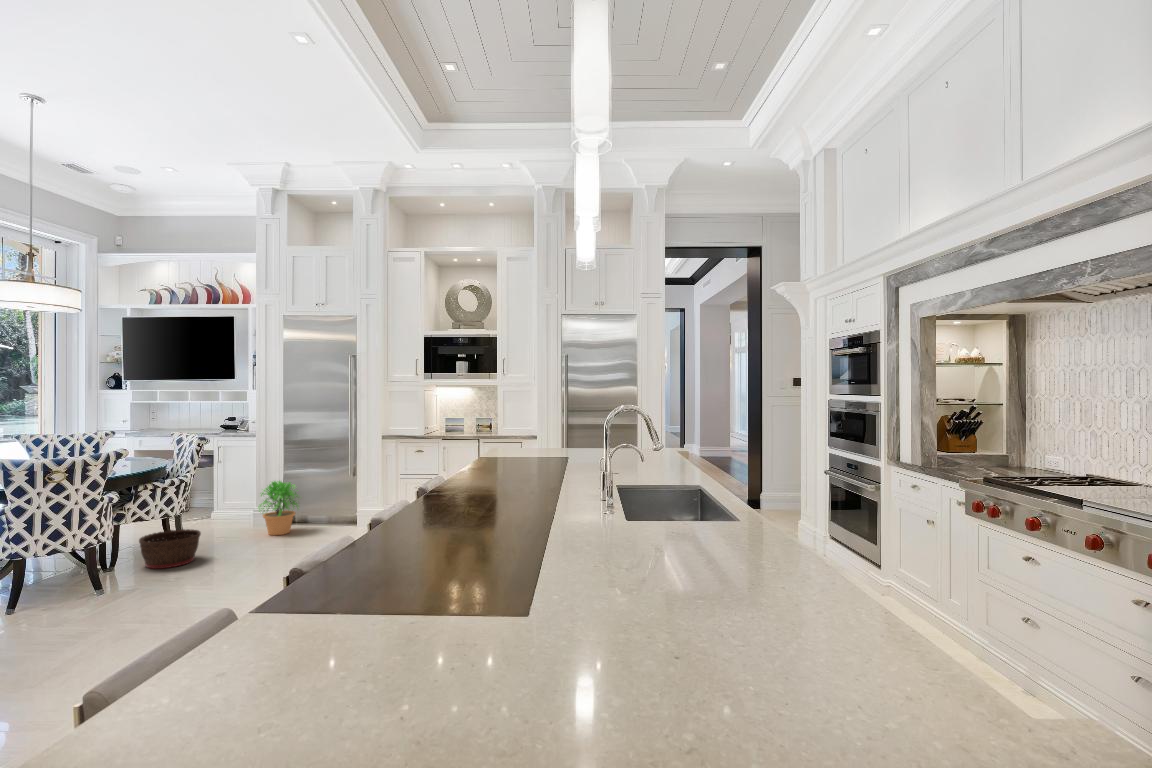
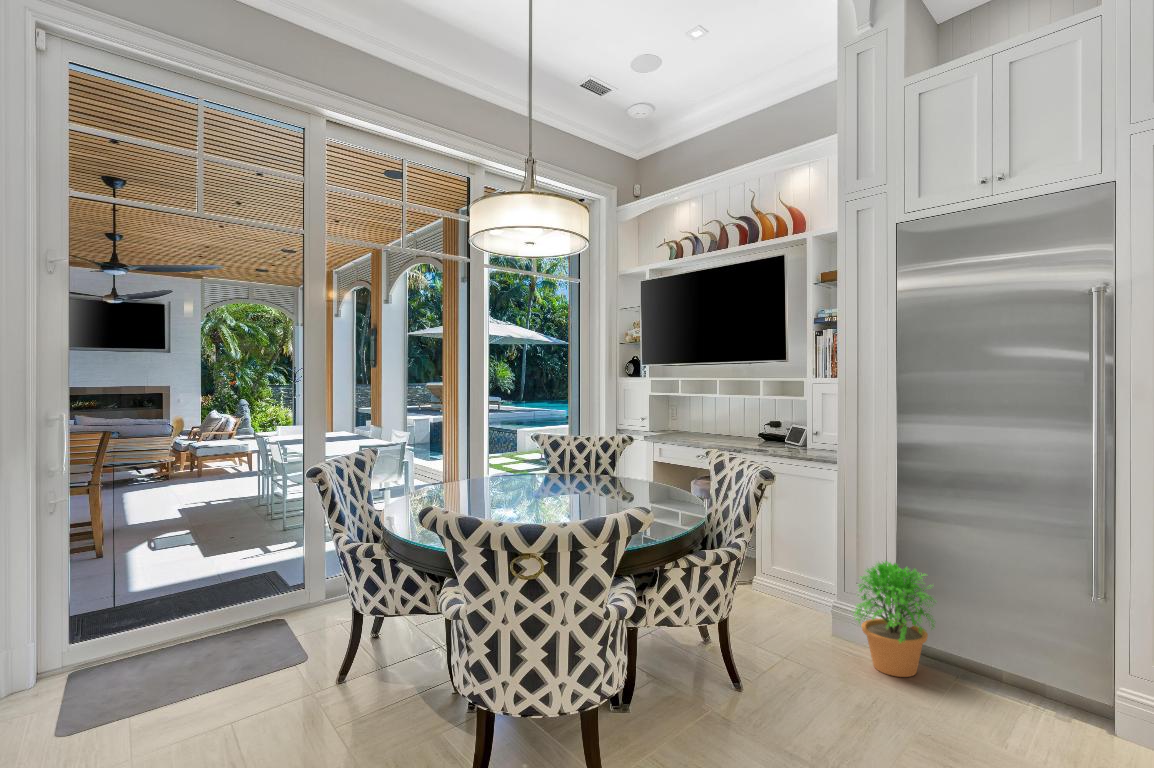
basket: present [139,529,201,569] -> none [668,644,769,739]

